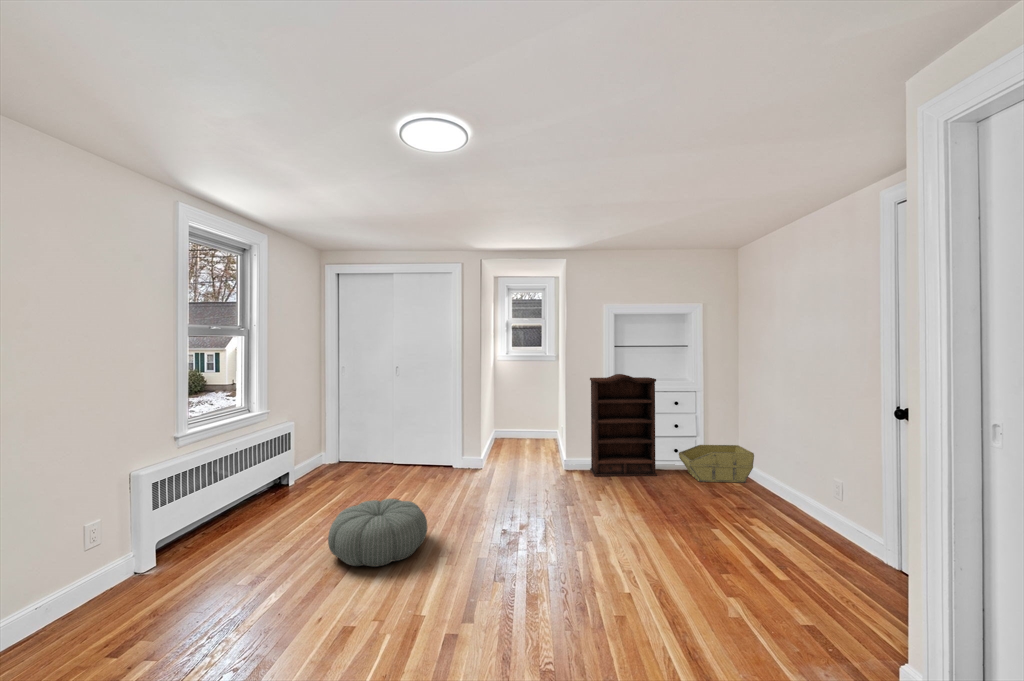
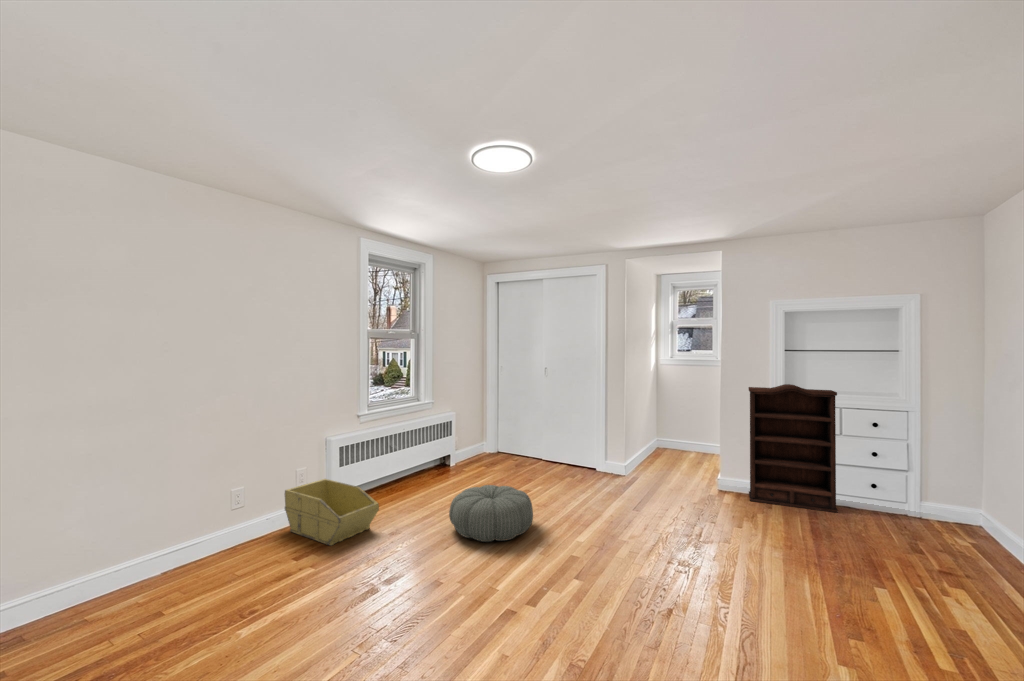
storage bin: present [679,445,754,483] -> present [285,479,379,545]

